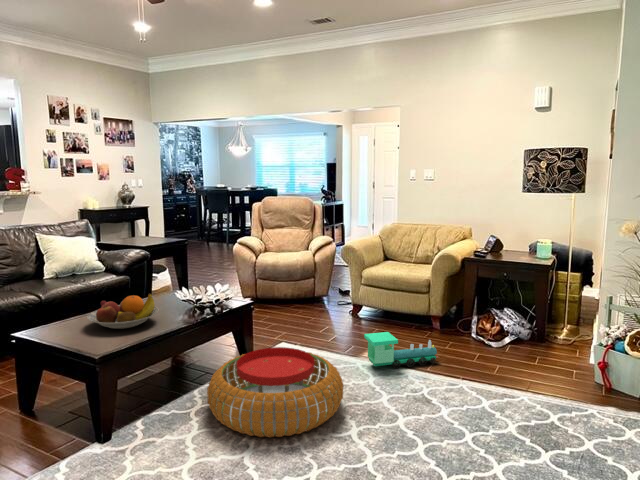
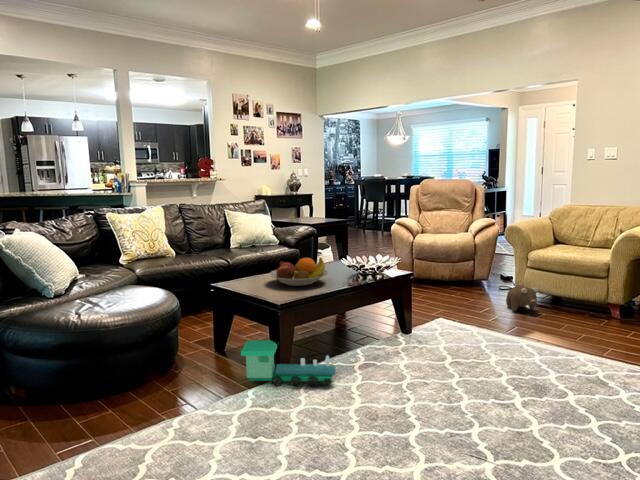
plush toy: none [343,303,372,328] -> present [506,285,539,311]
toy train: present [364,332,438,368] -> present [241,340,336,387]
pouf: present [207,347,343,437] -> none [371,315,507,396]

